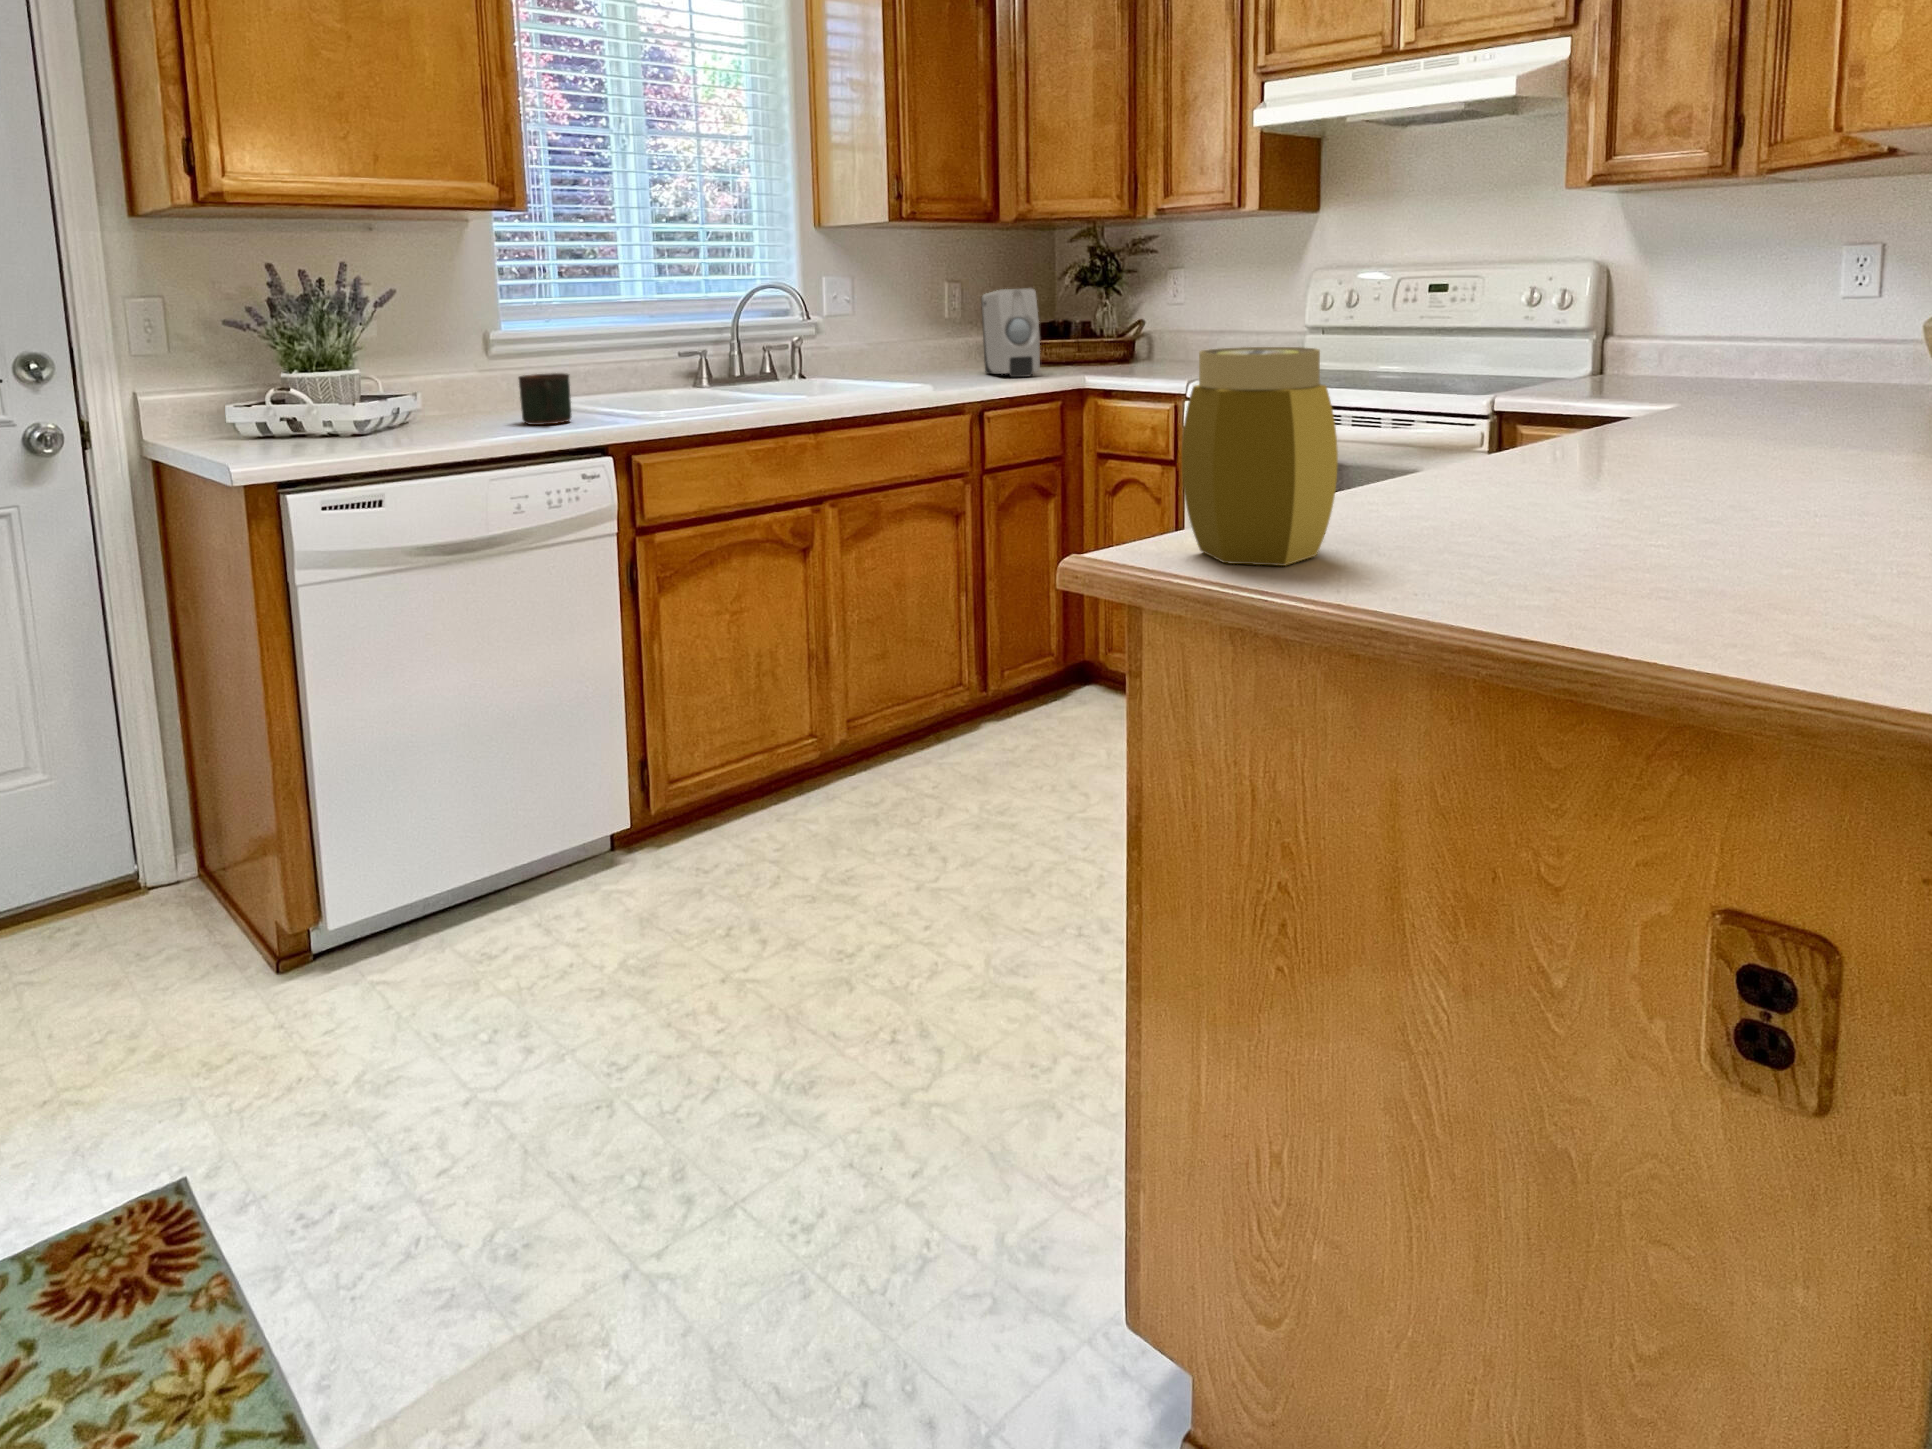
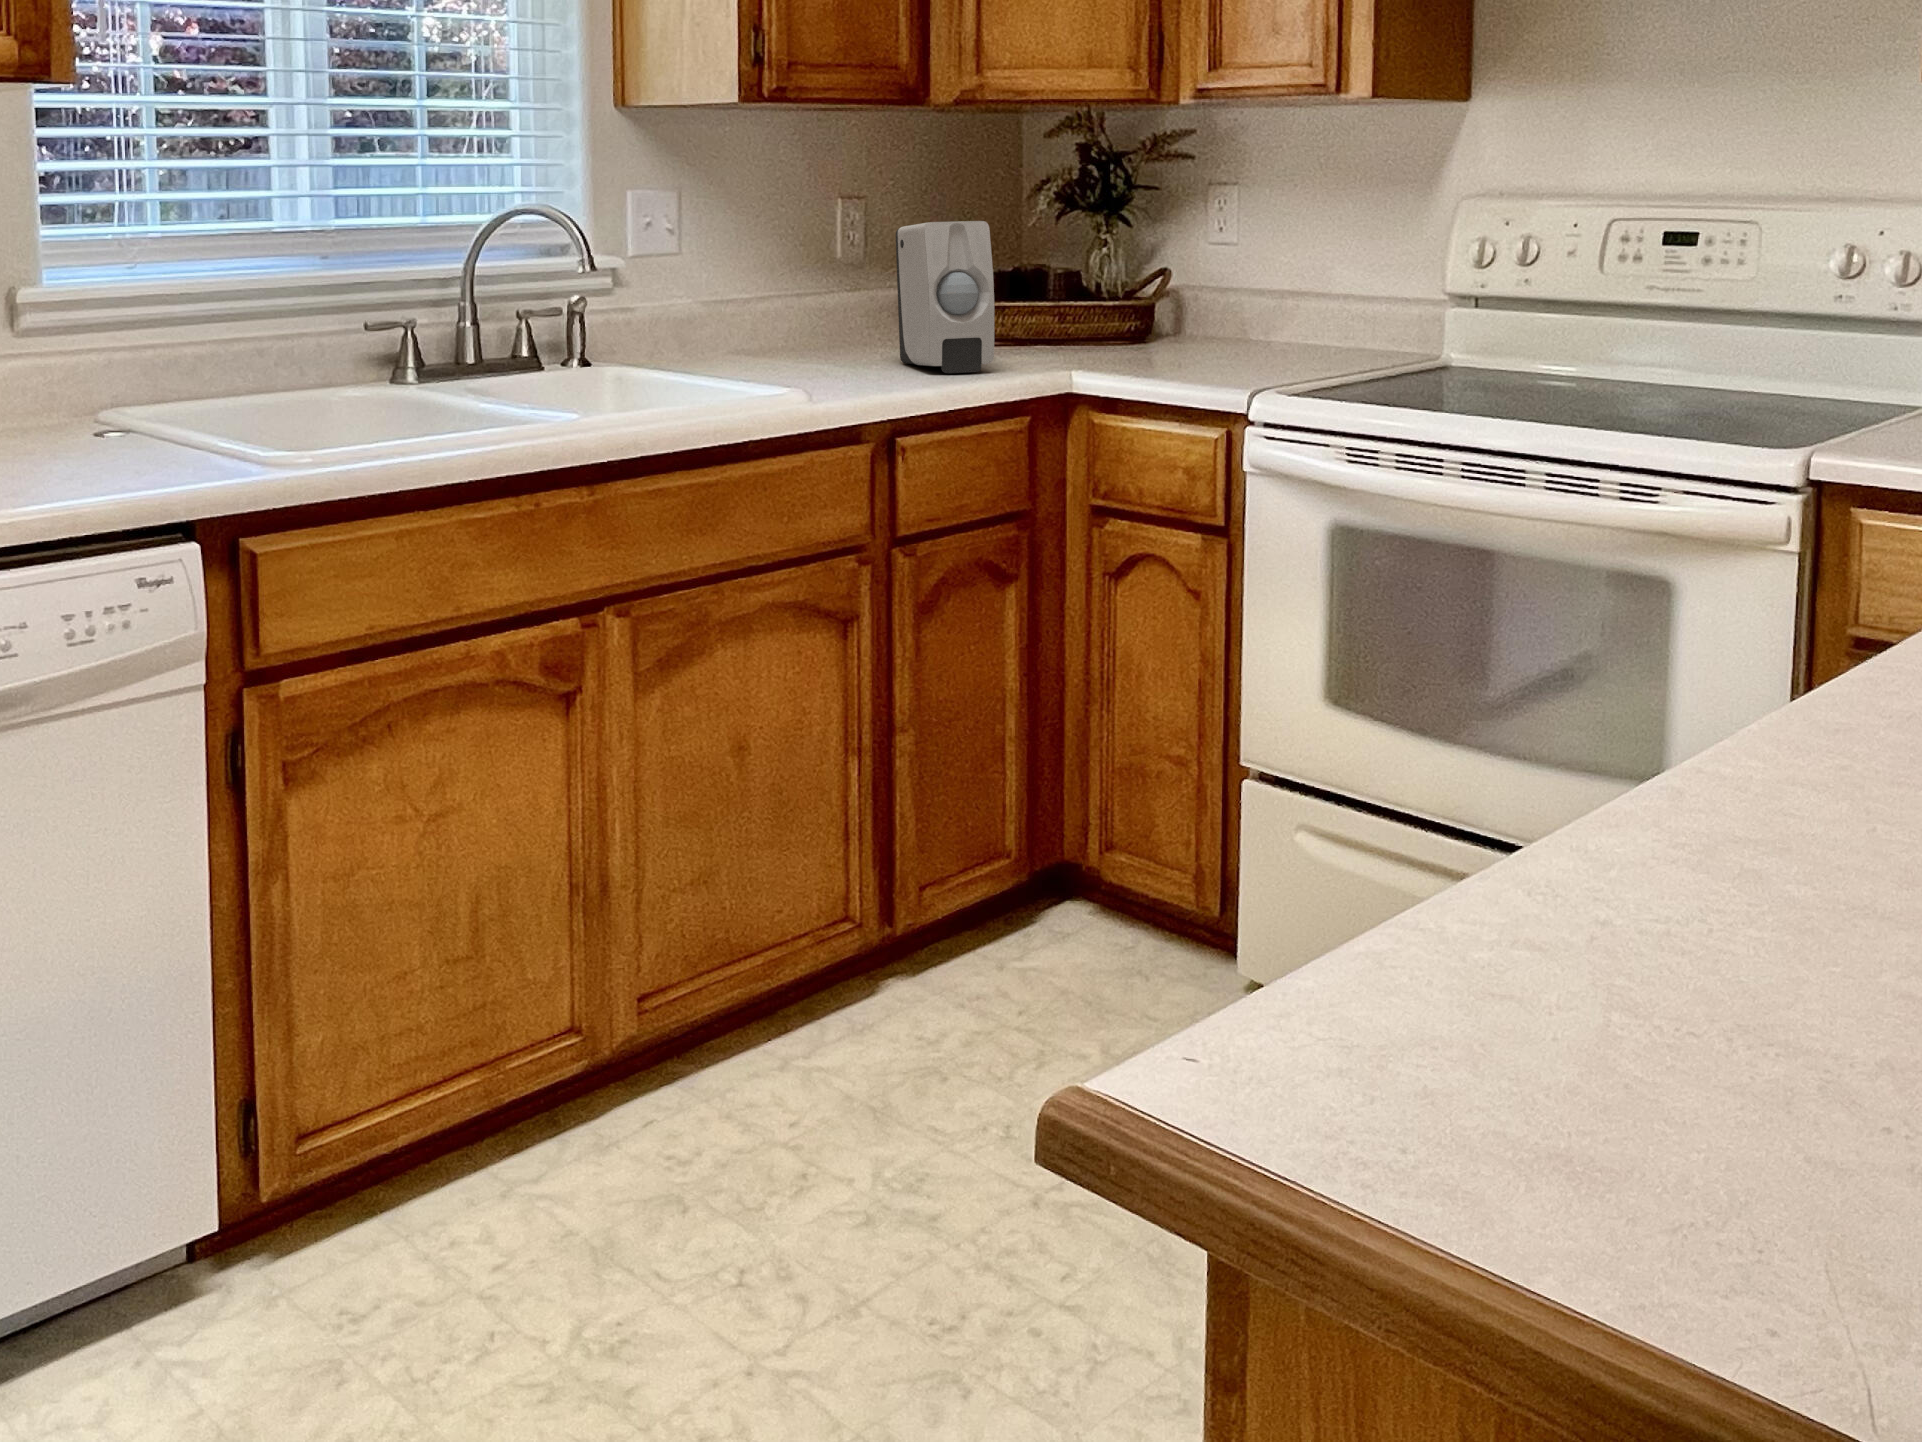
jar: present [1182,347,1338,566] -> none [1333,574,1739,1187]
mug: present [519,373,572,425] -> none [39,379,138,476]

